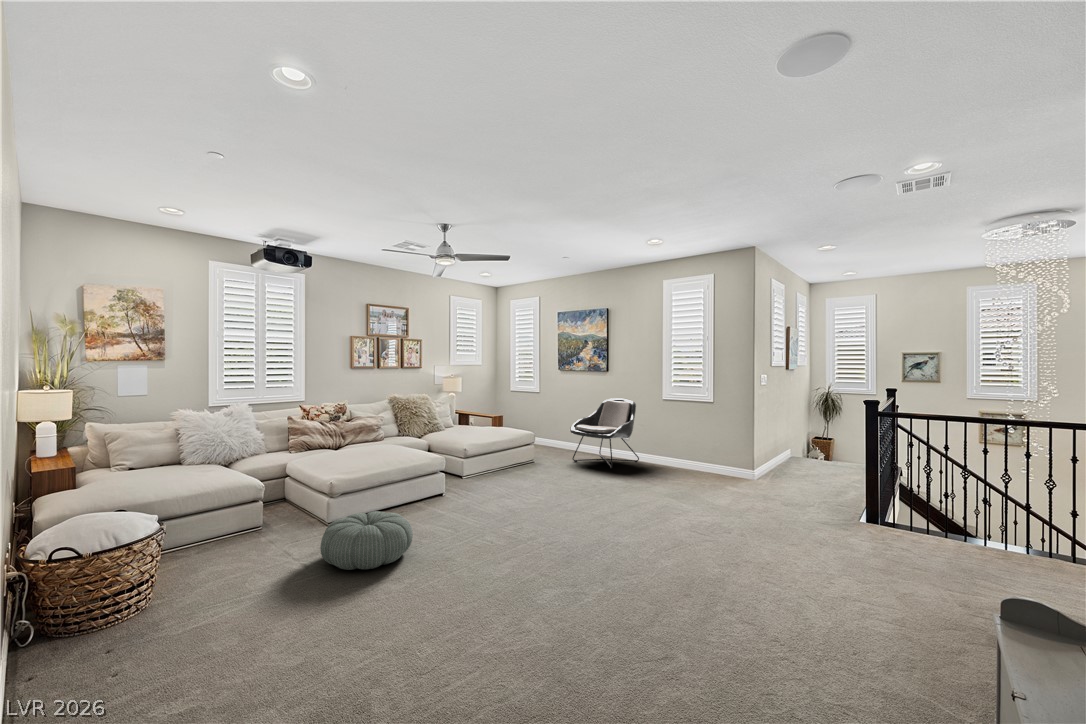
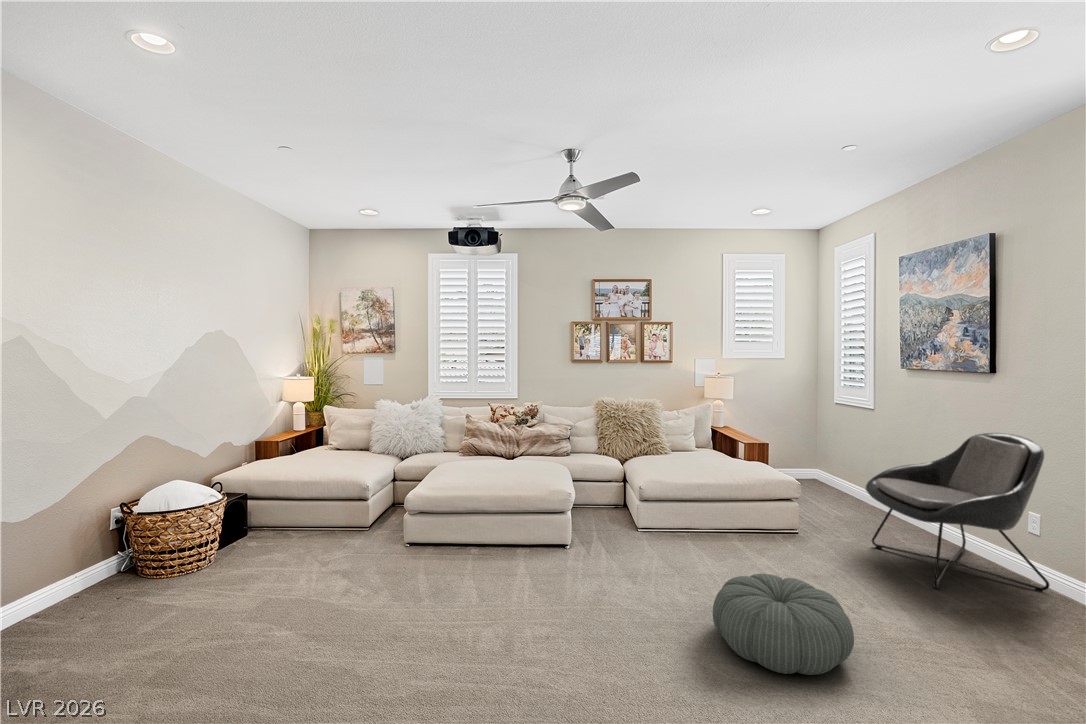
pouf: present [320,511,413,570] -> present [713,574,854,675]

